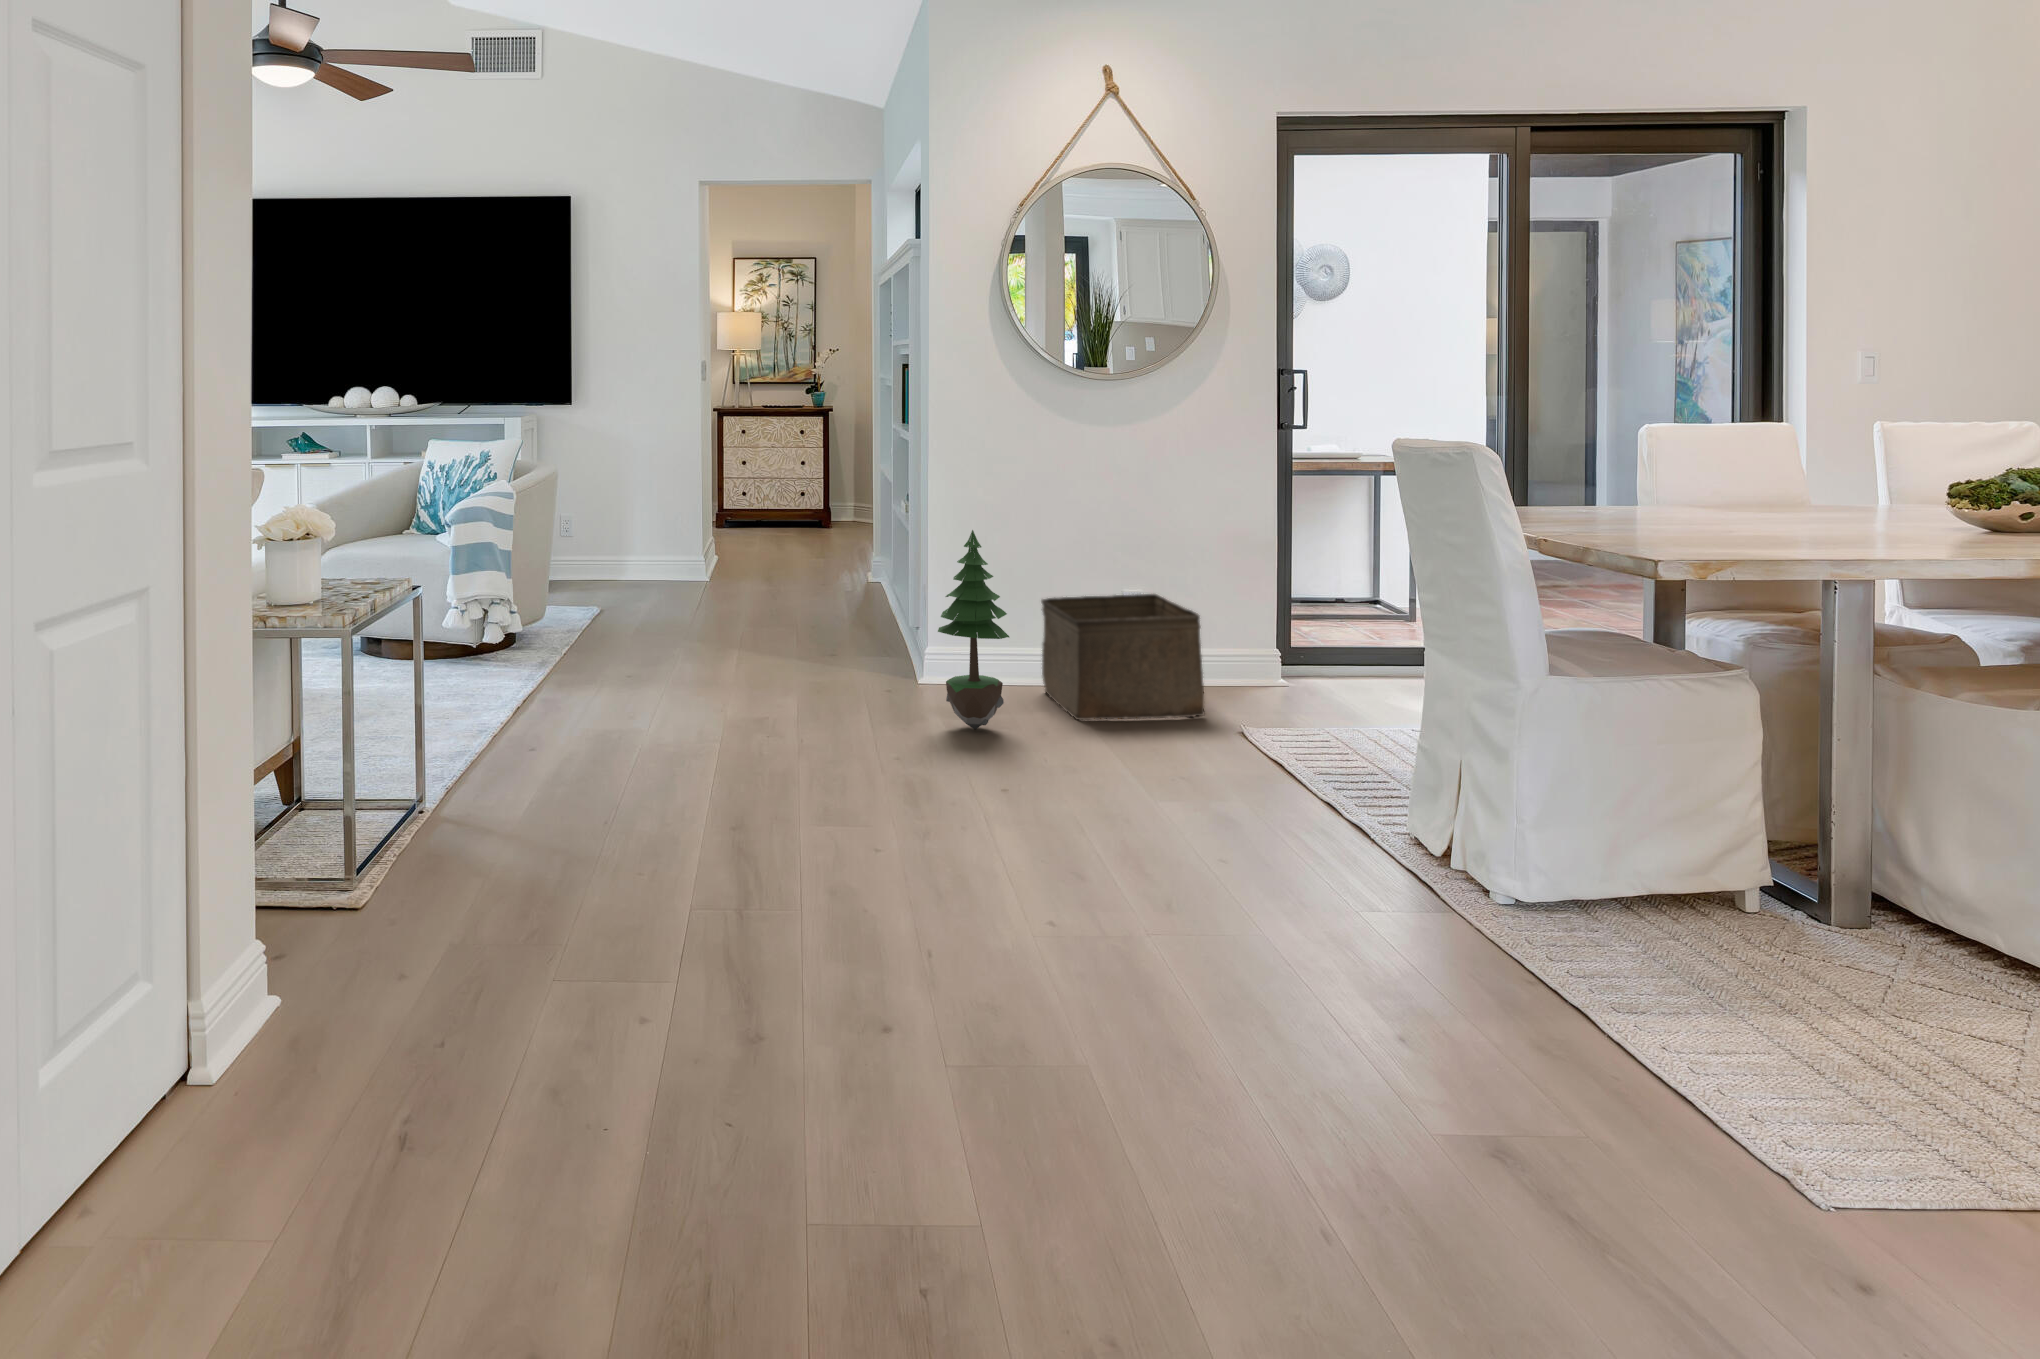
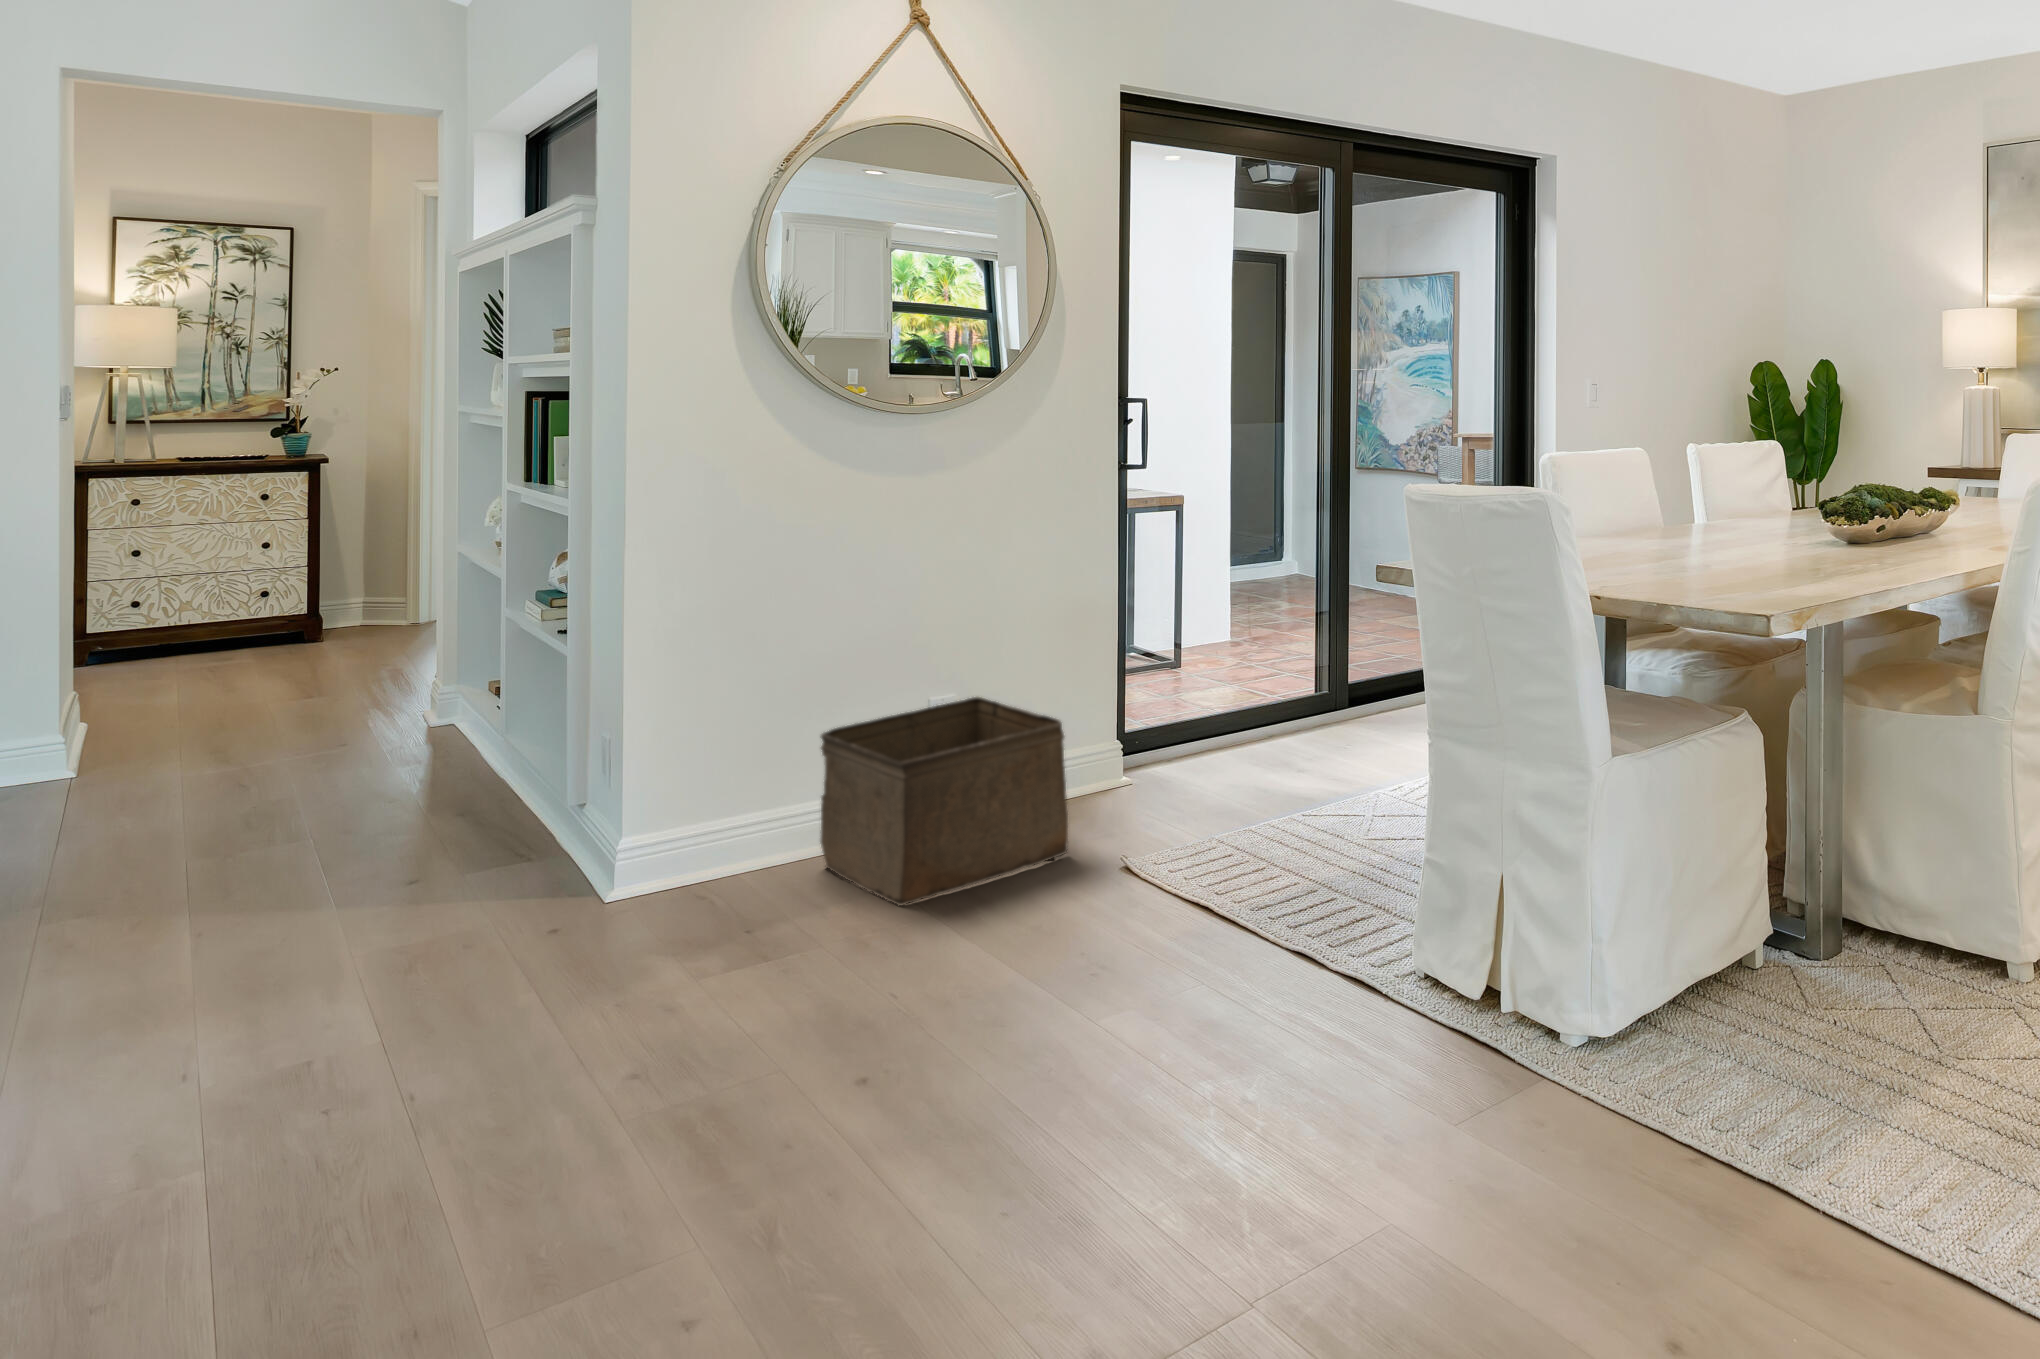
potted tree: present [938,530,1009,729] -> none [679,653,808,970]

